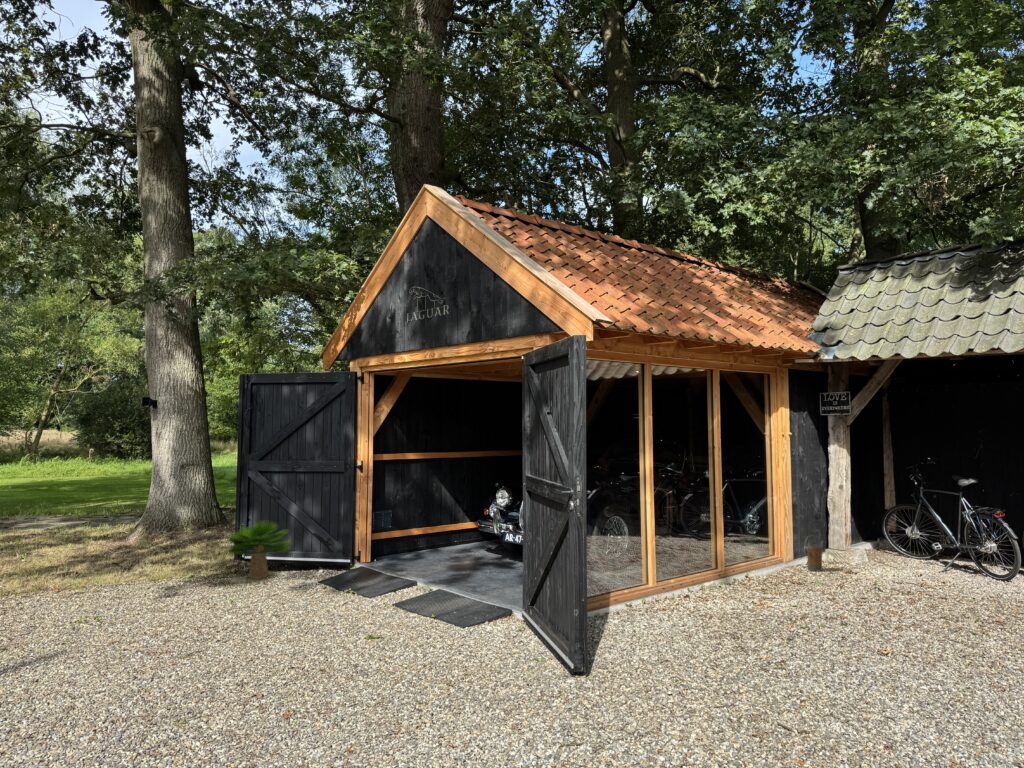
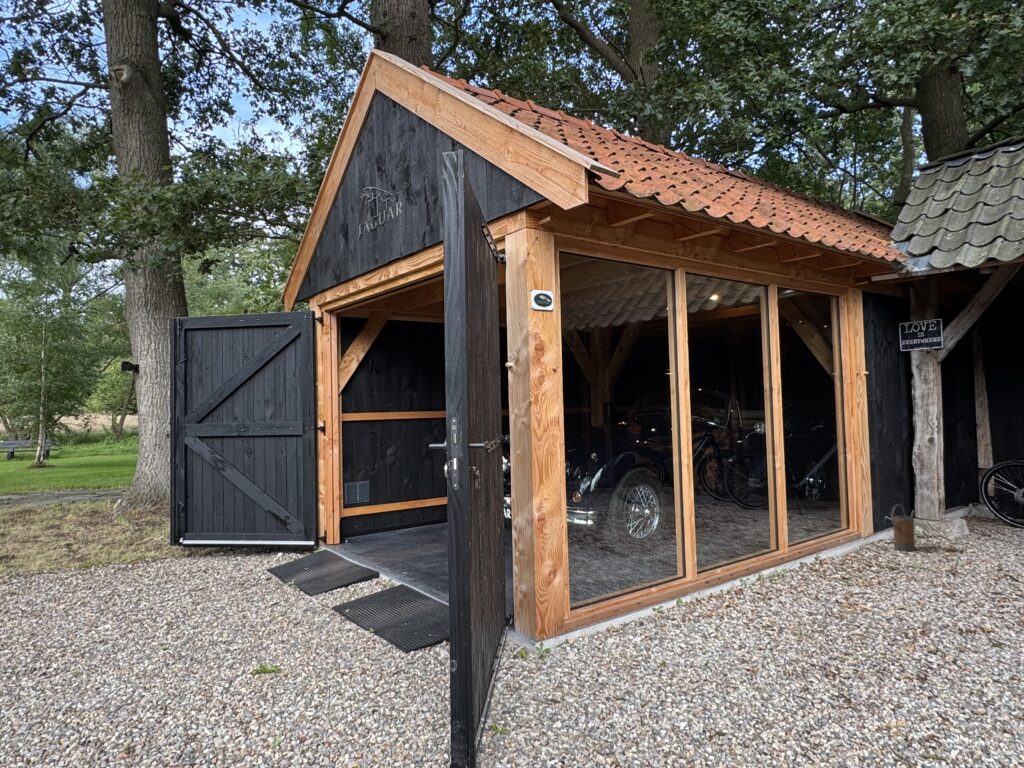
potted plant: present [226,521,290,579] -> none [147,493,242,568]

